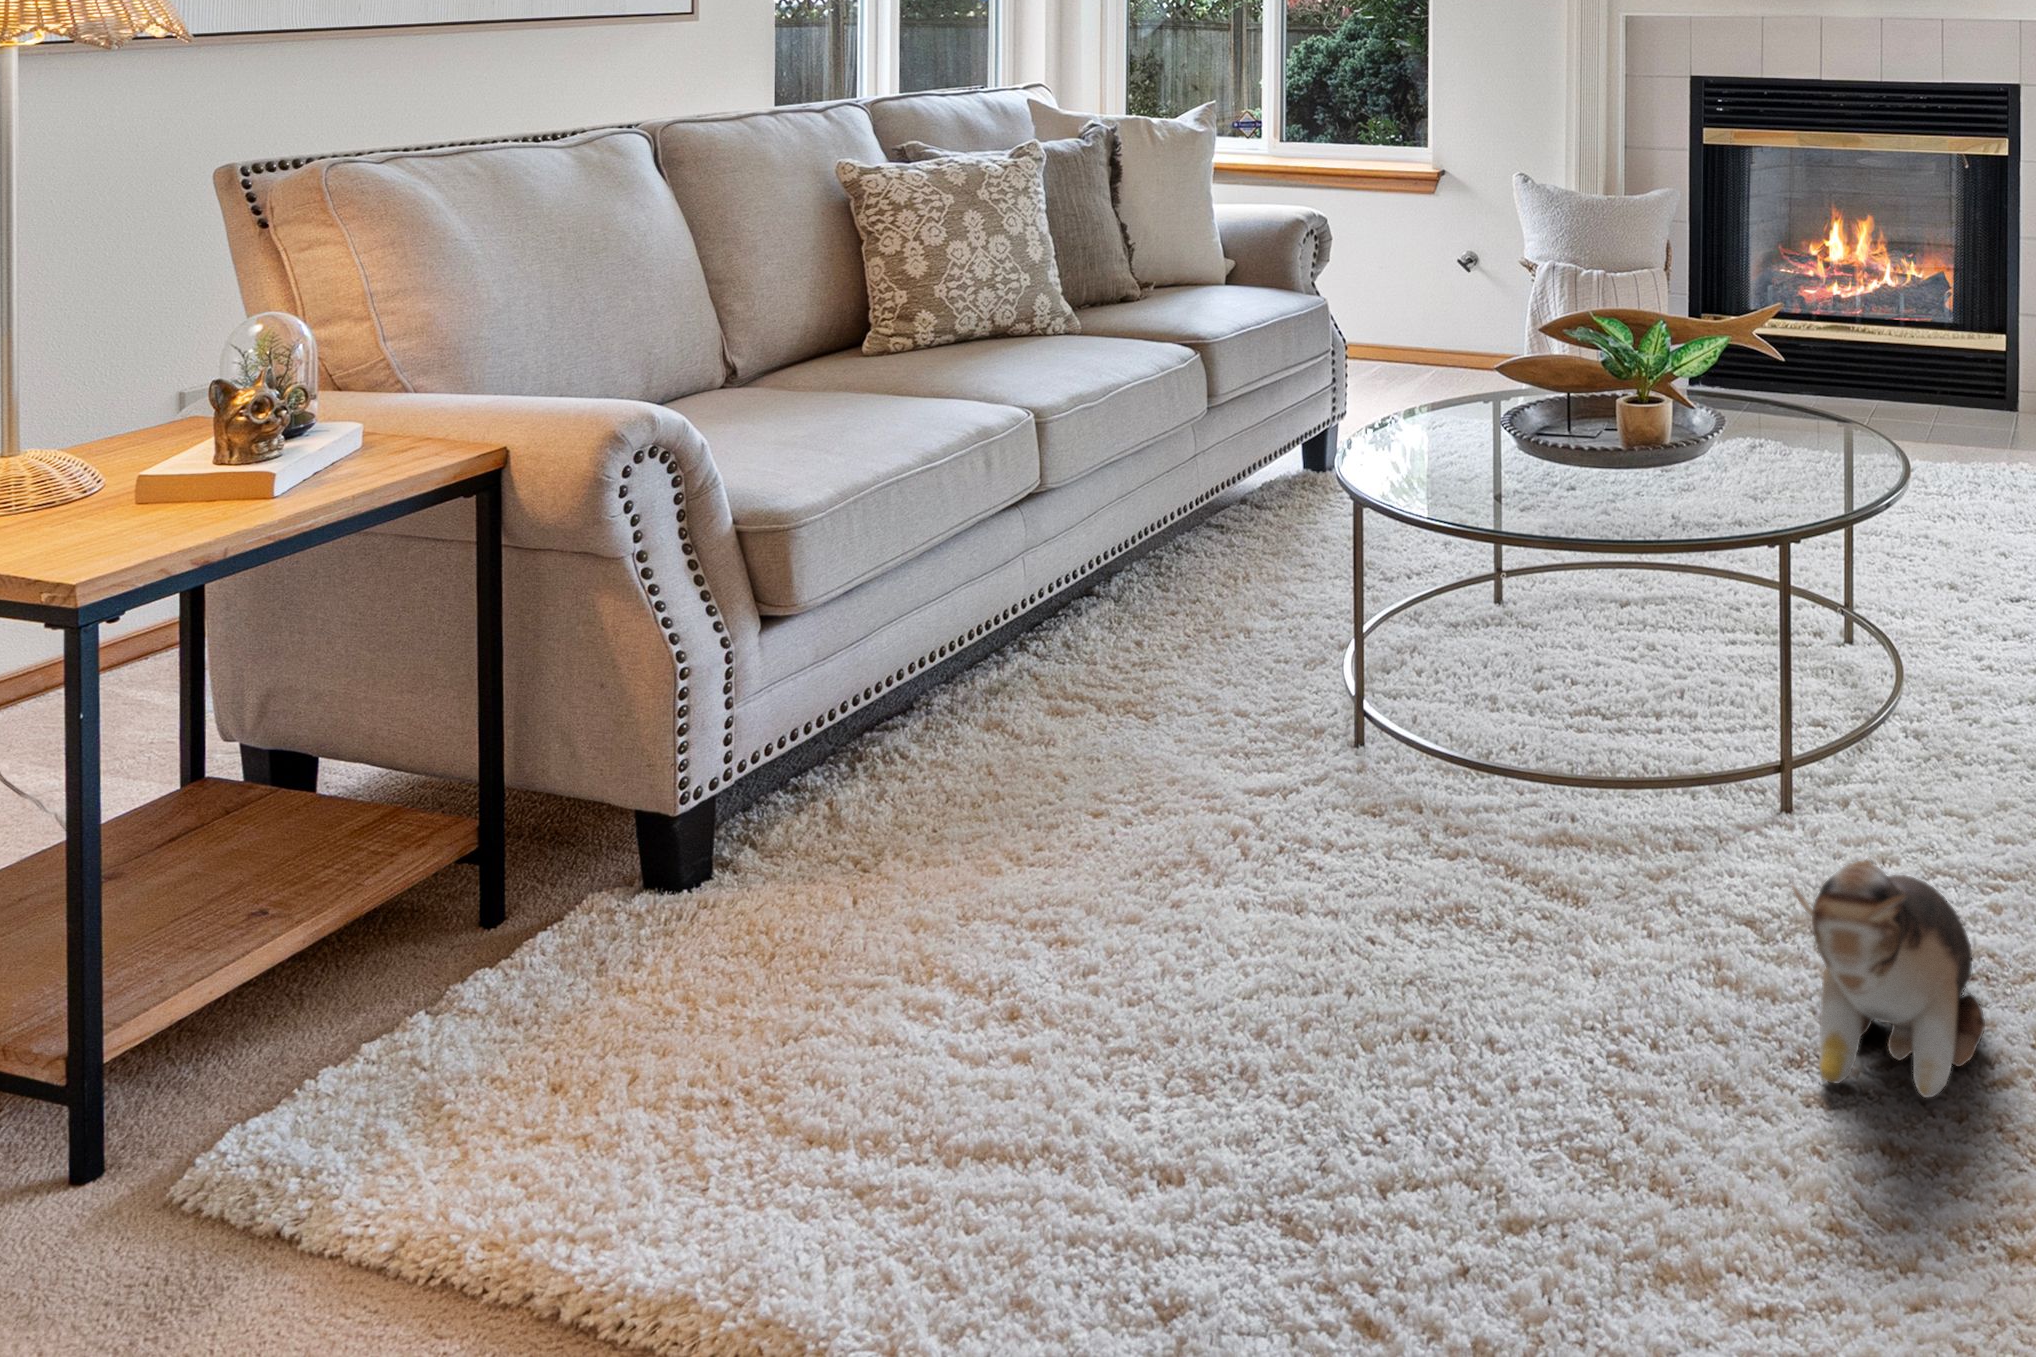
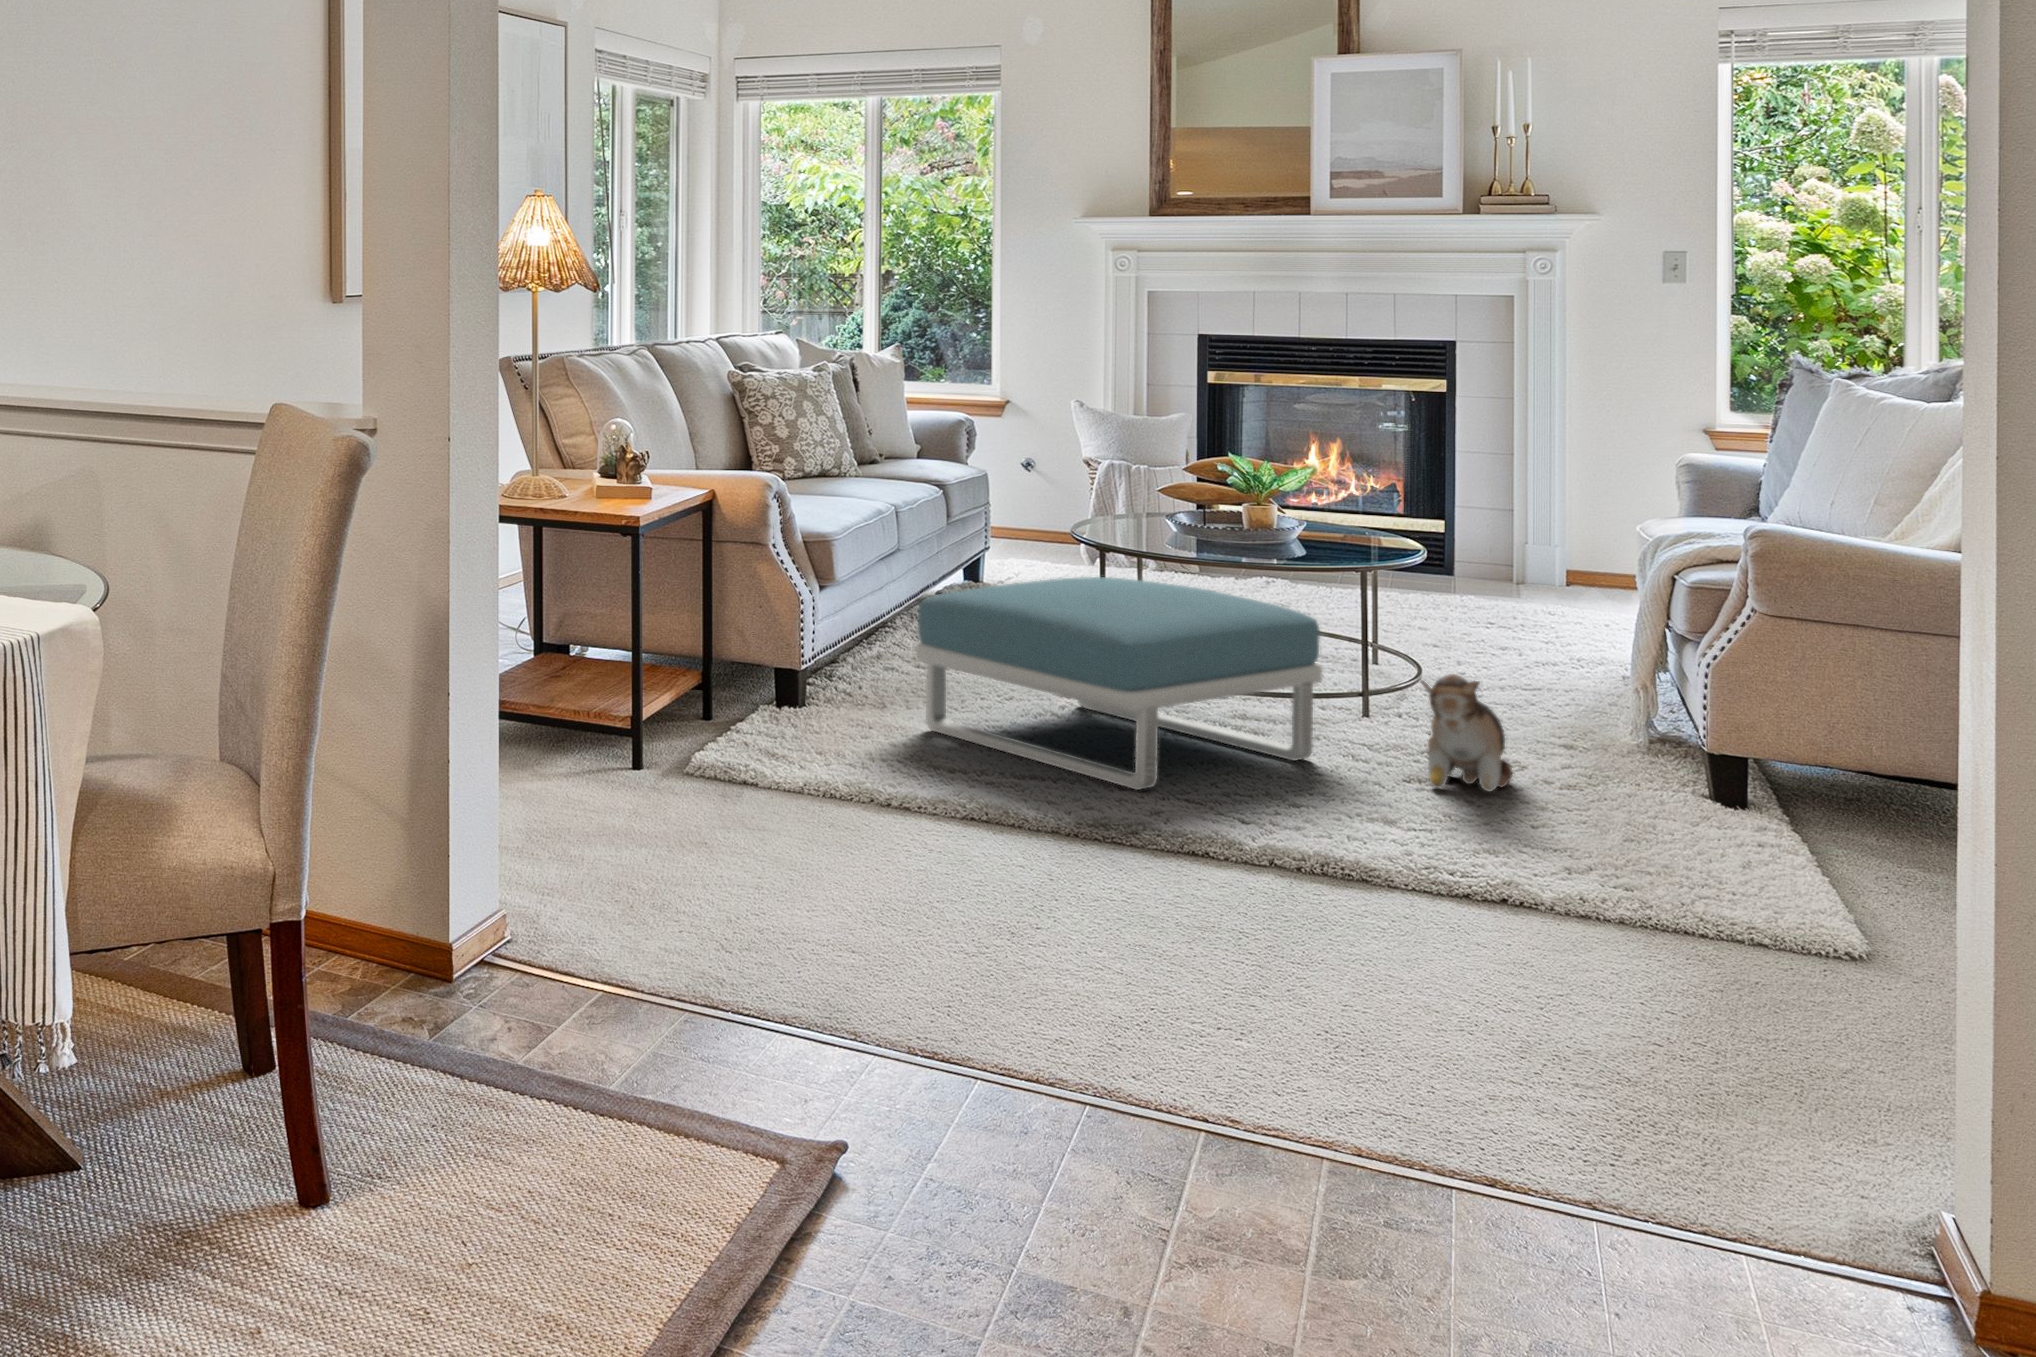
footstool: none [878,575,1648,1171] -> present [916,577,1322,790]

